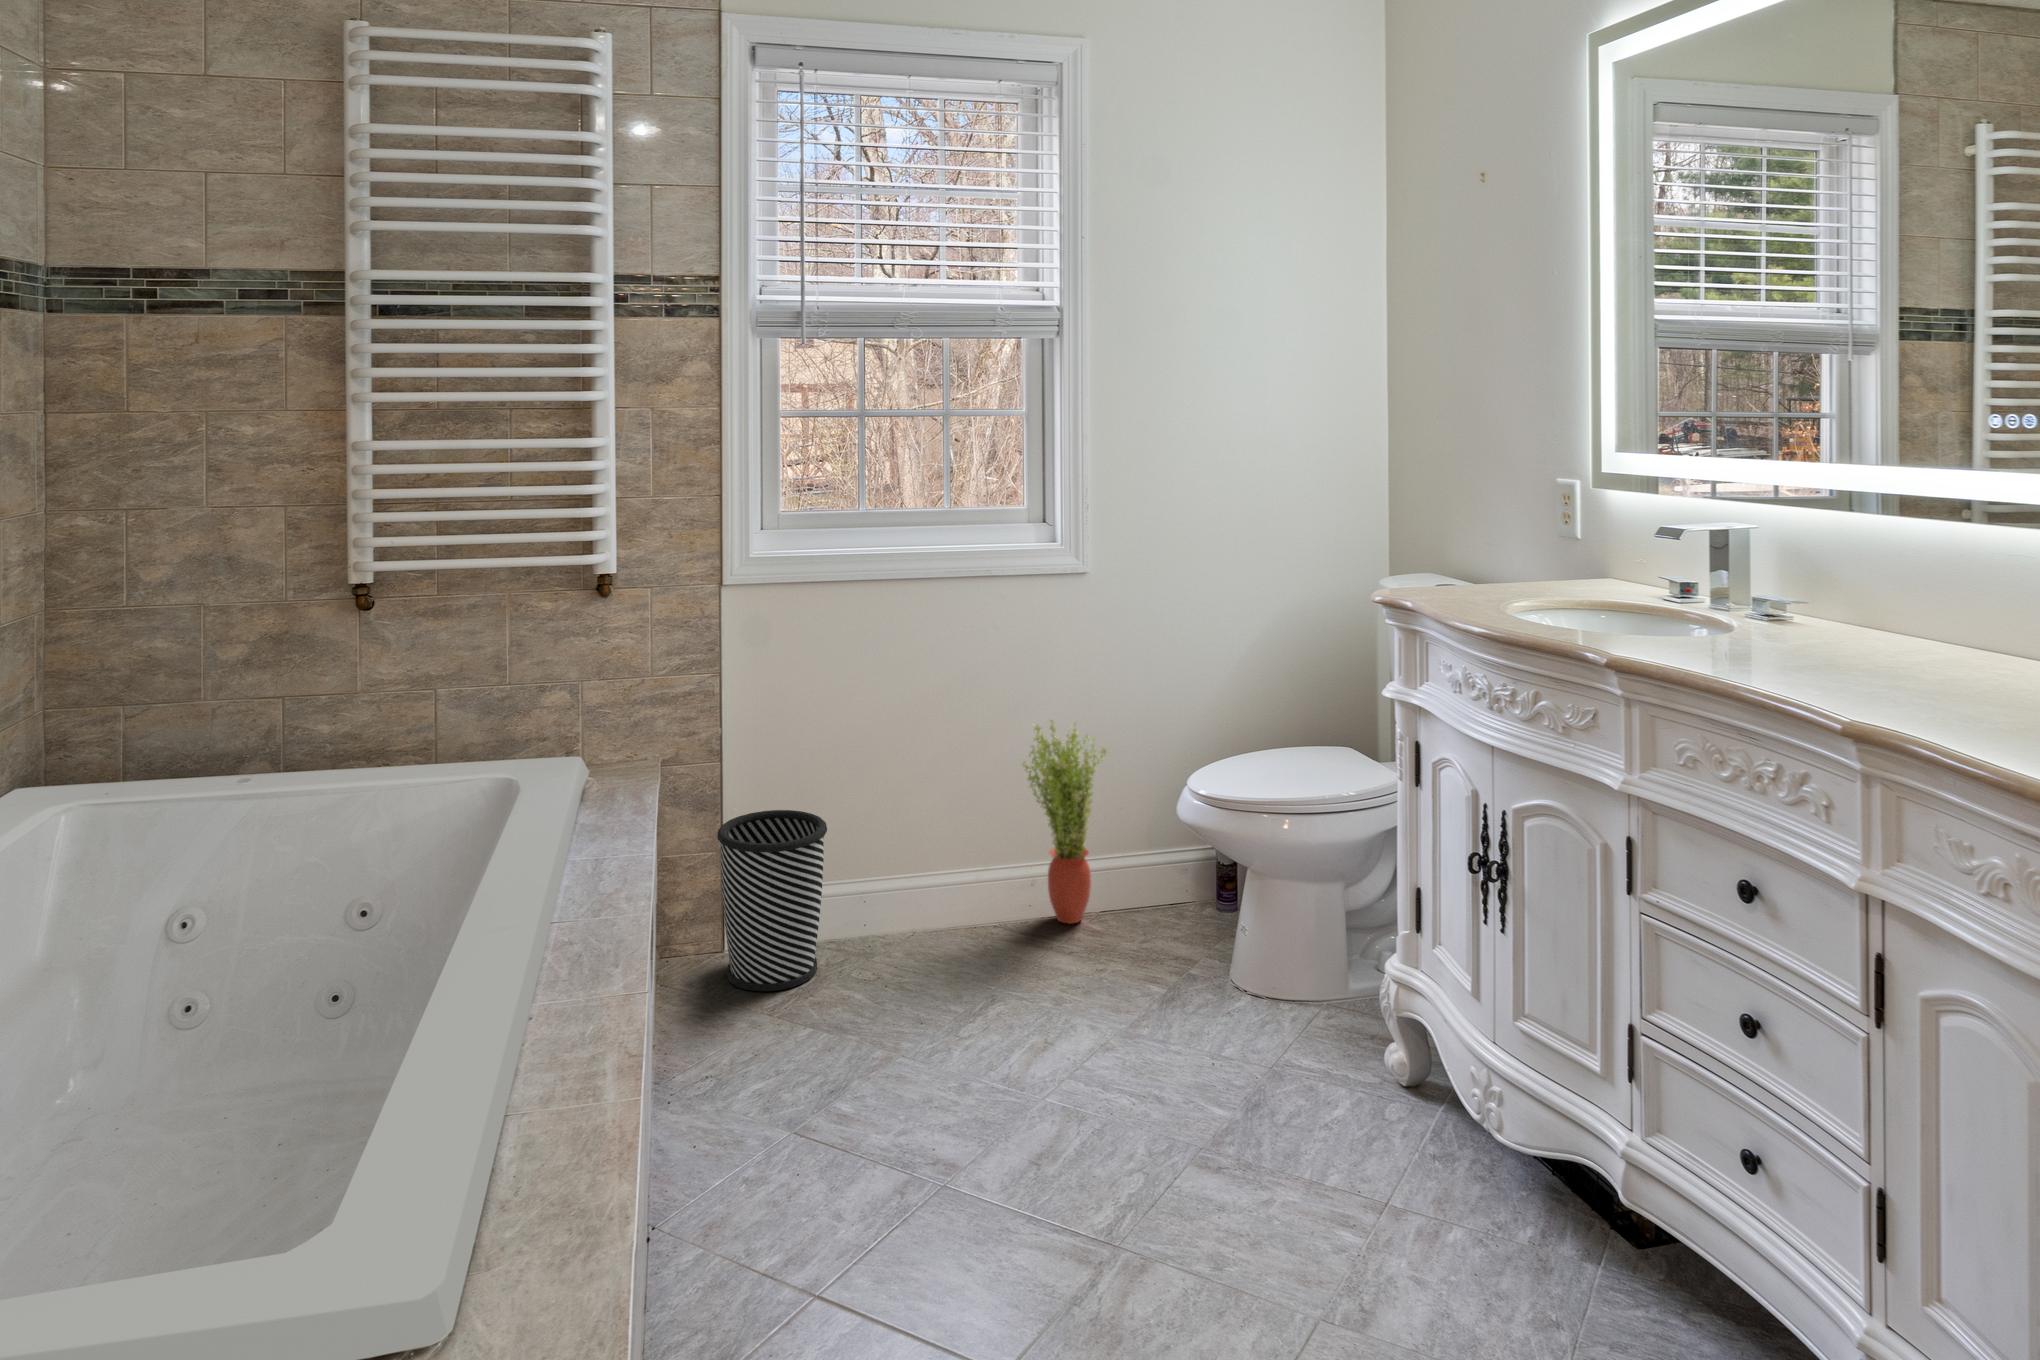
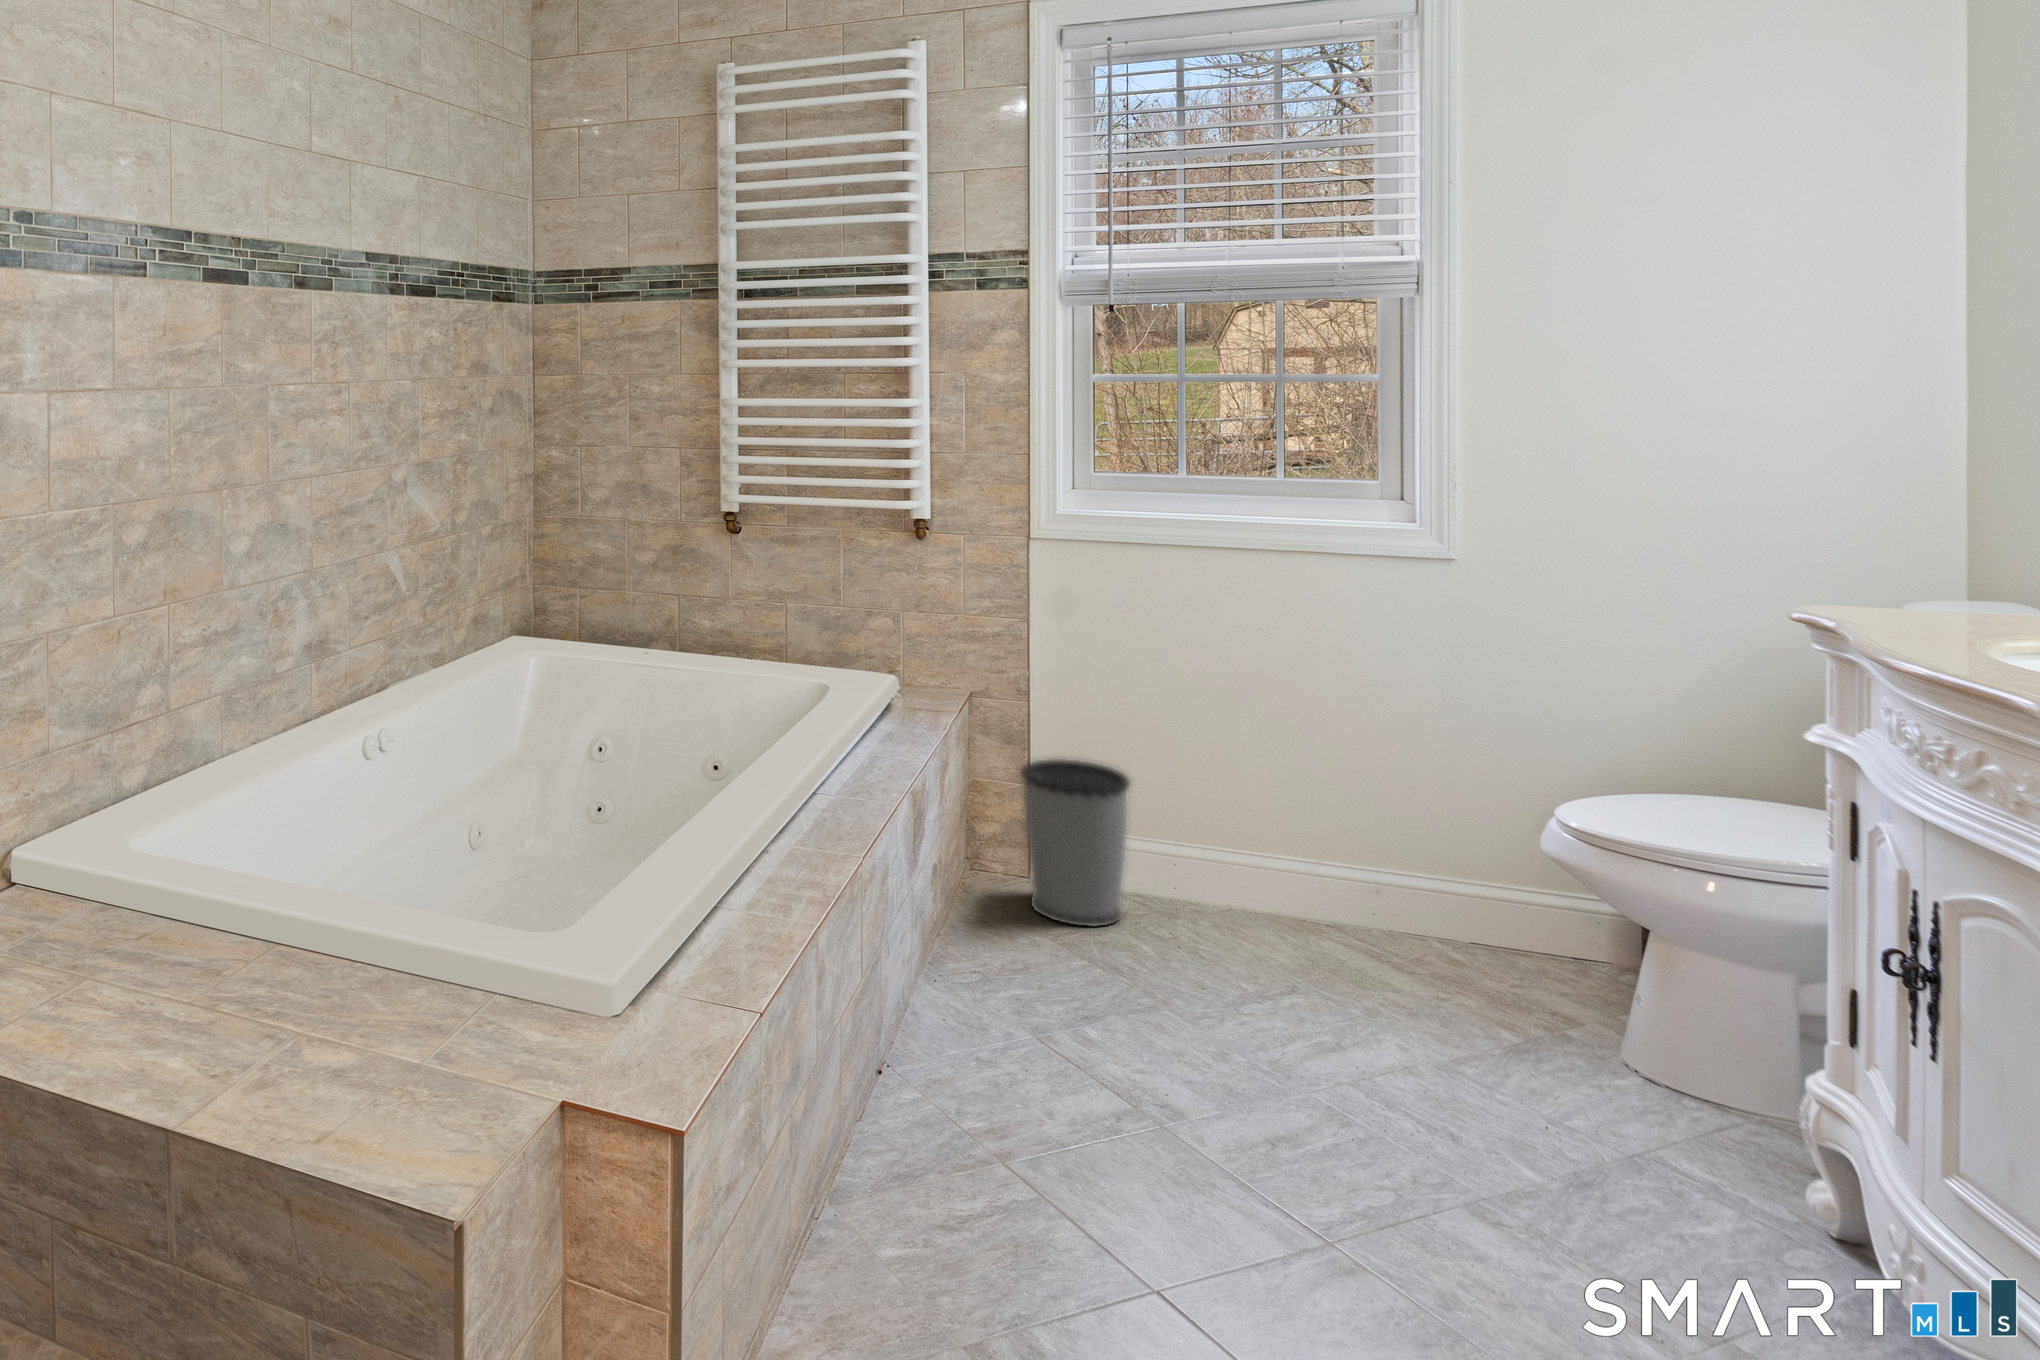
potted plant: present [1022,721,1107,924] -> none [1368,727,1483,959]

